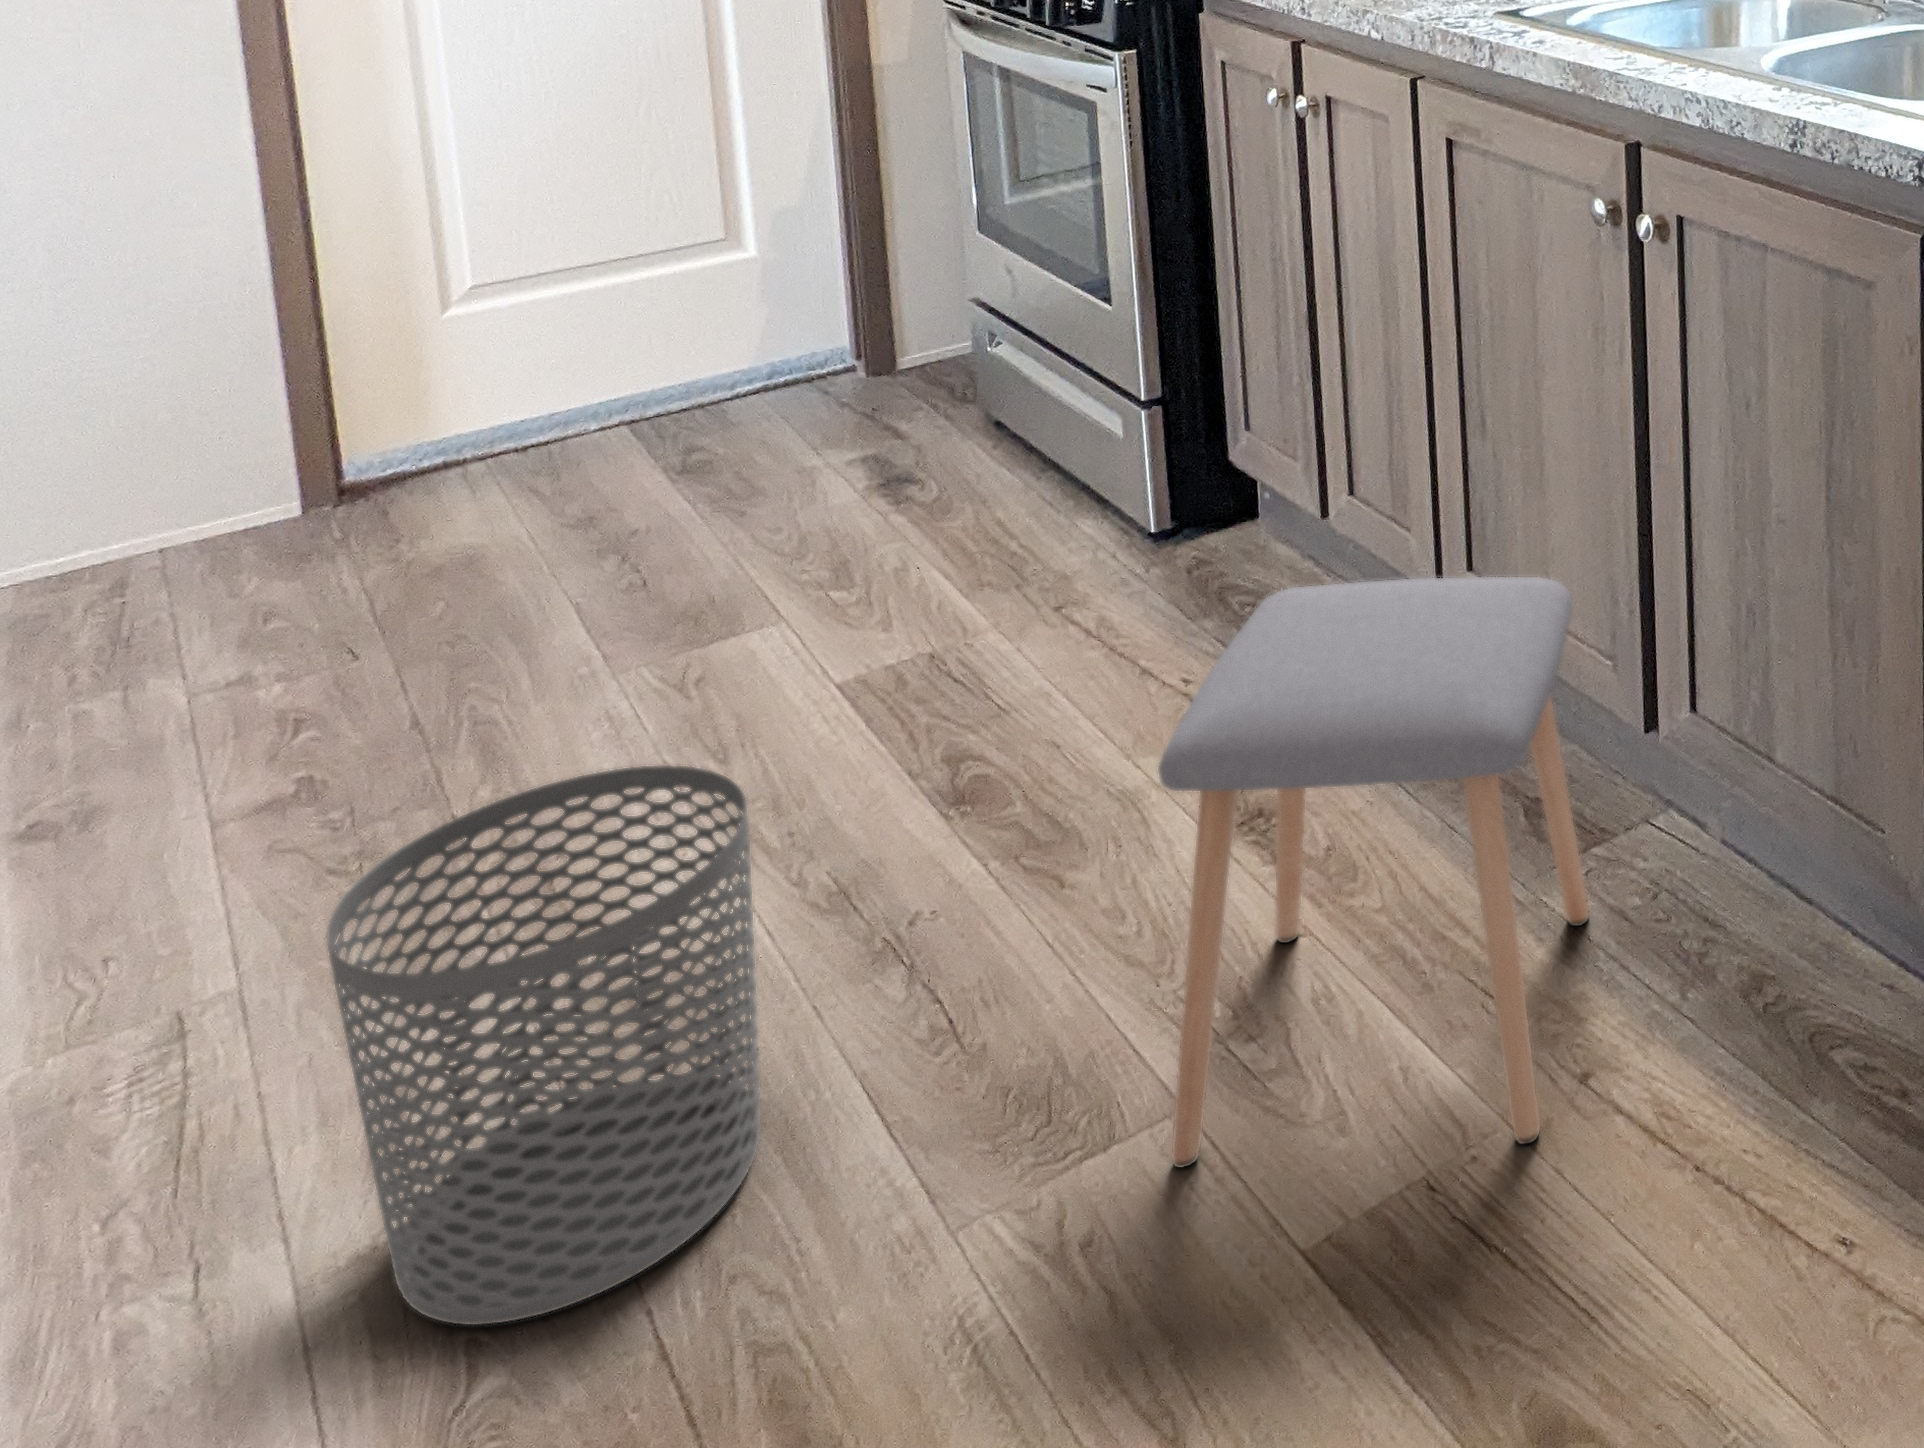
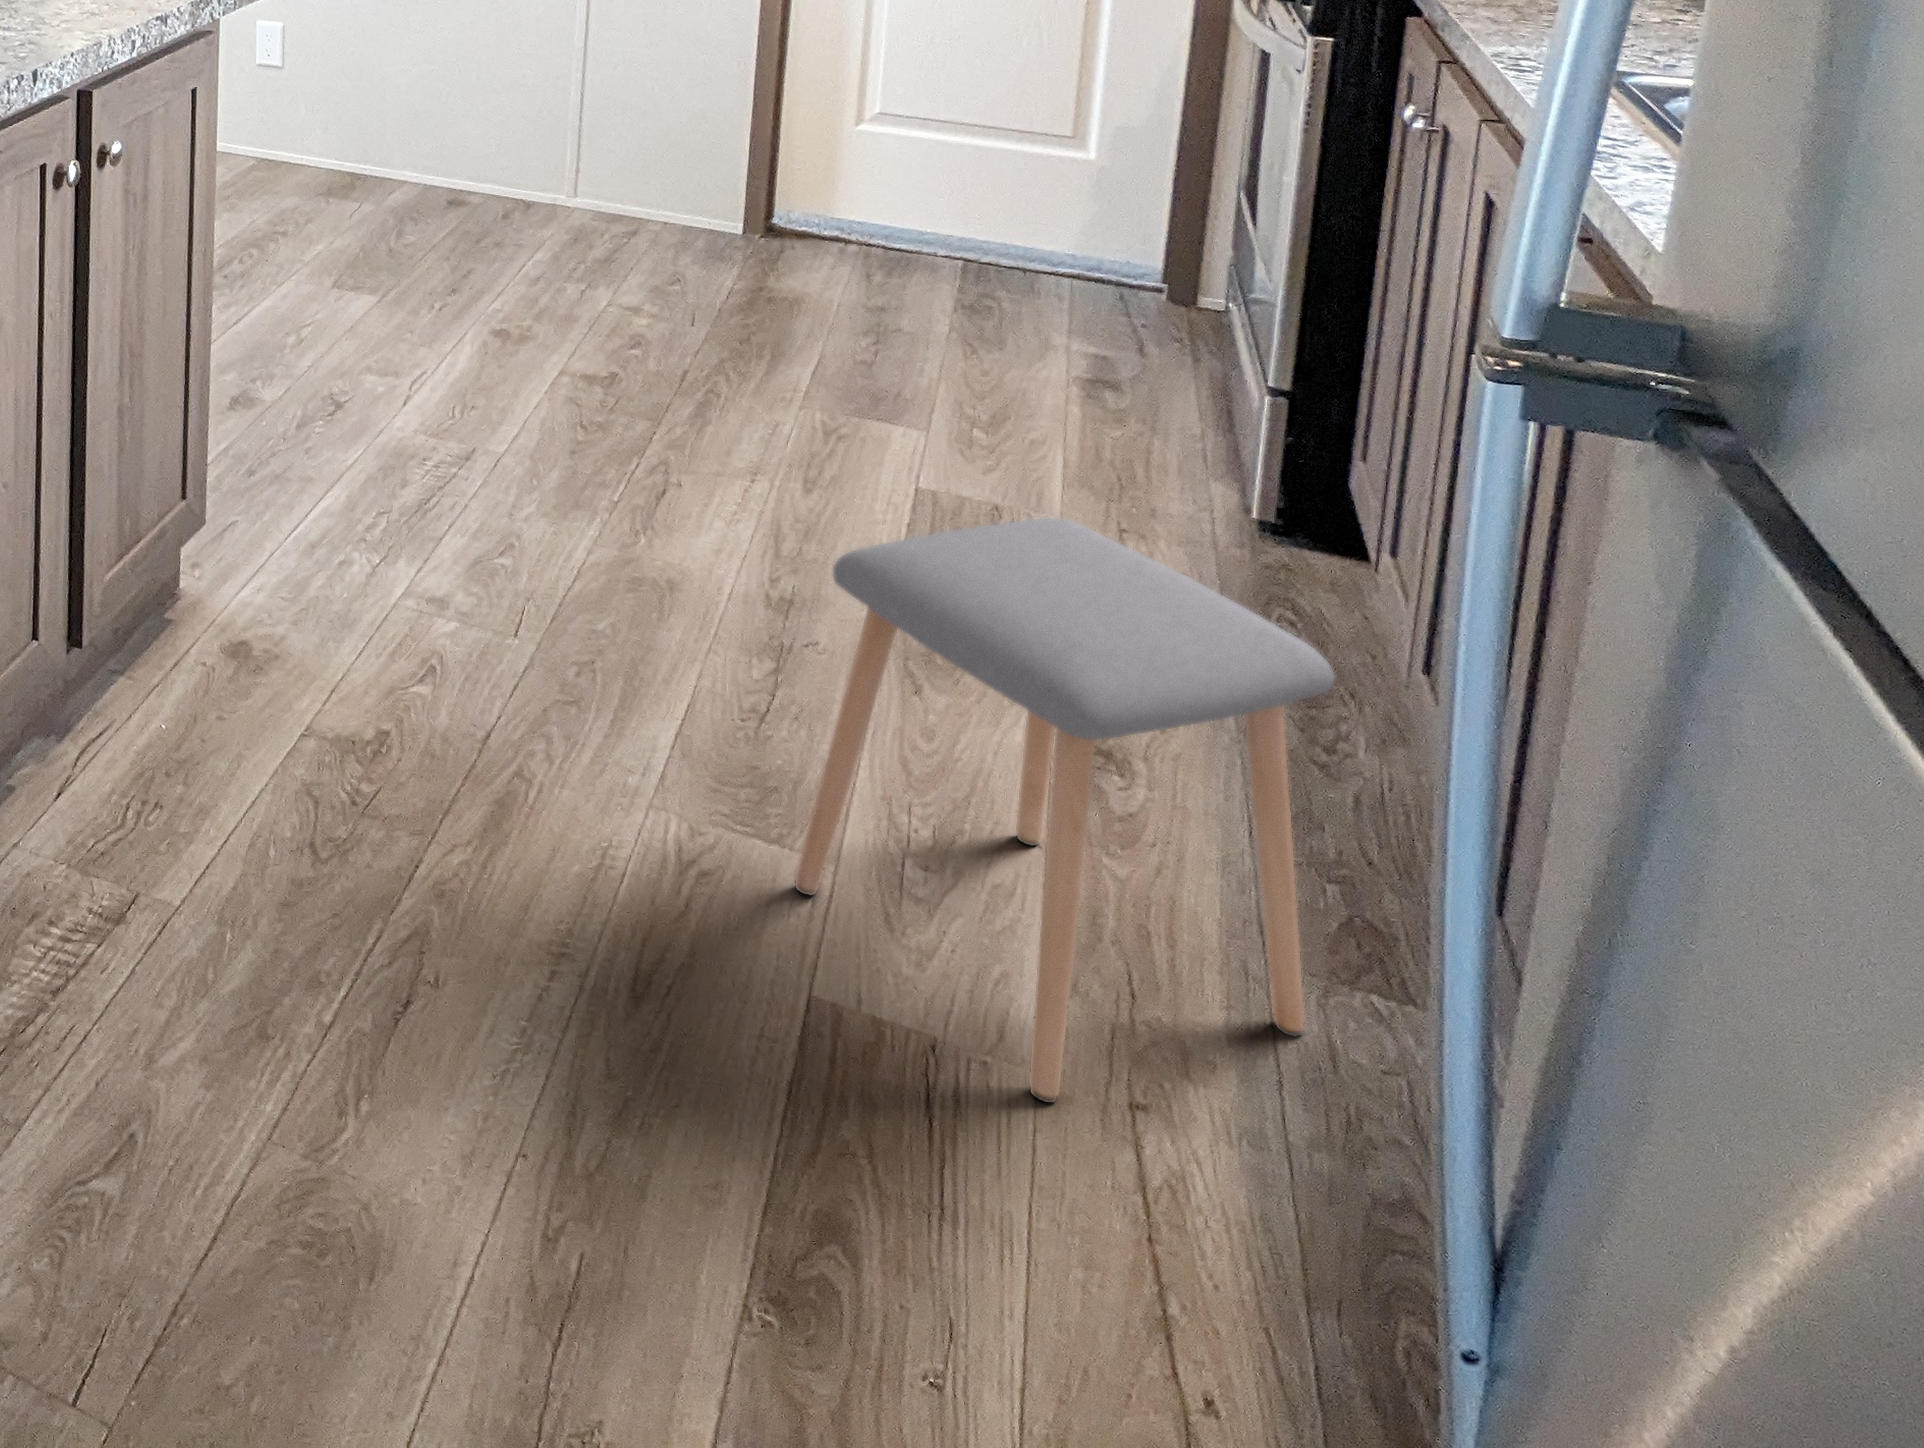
waste bin: present [327,765,761,1325] -> none [426,375,653,701]

